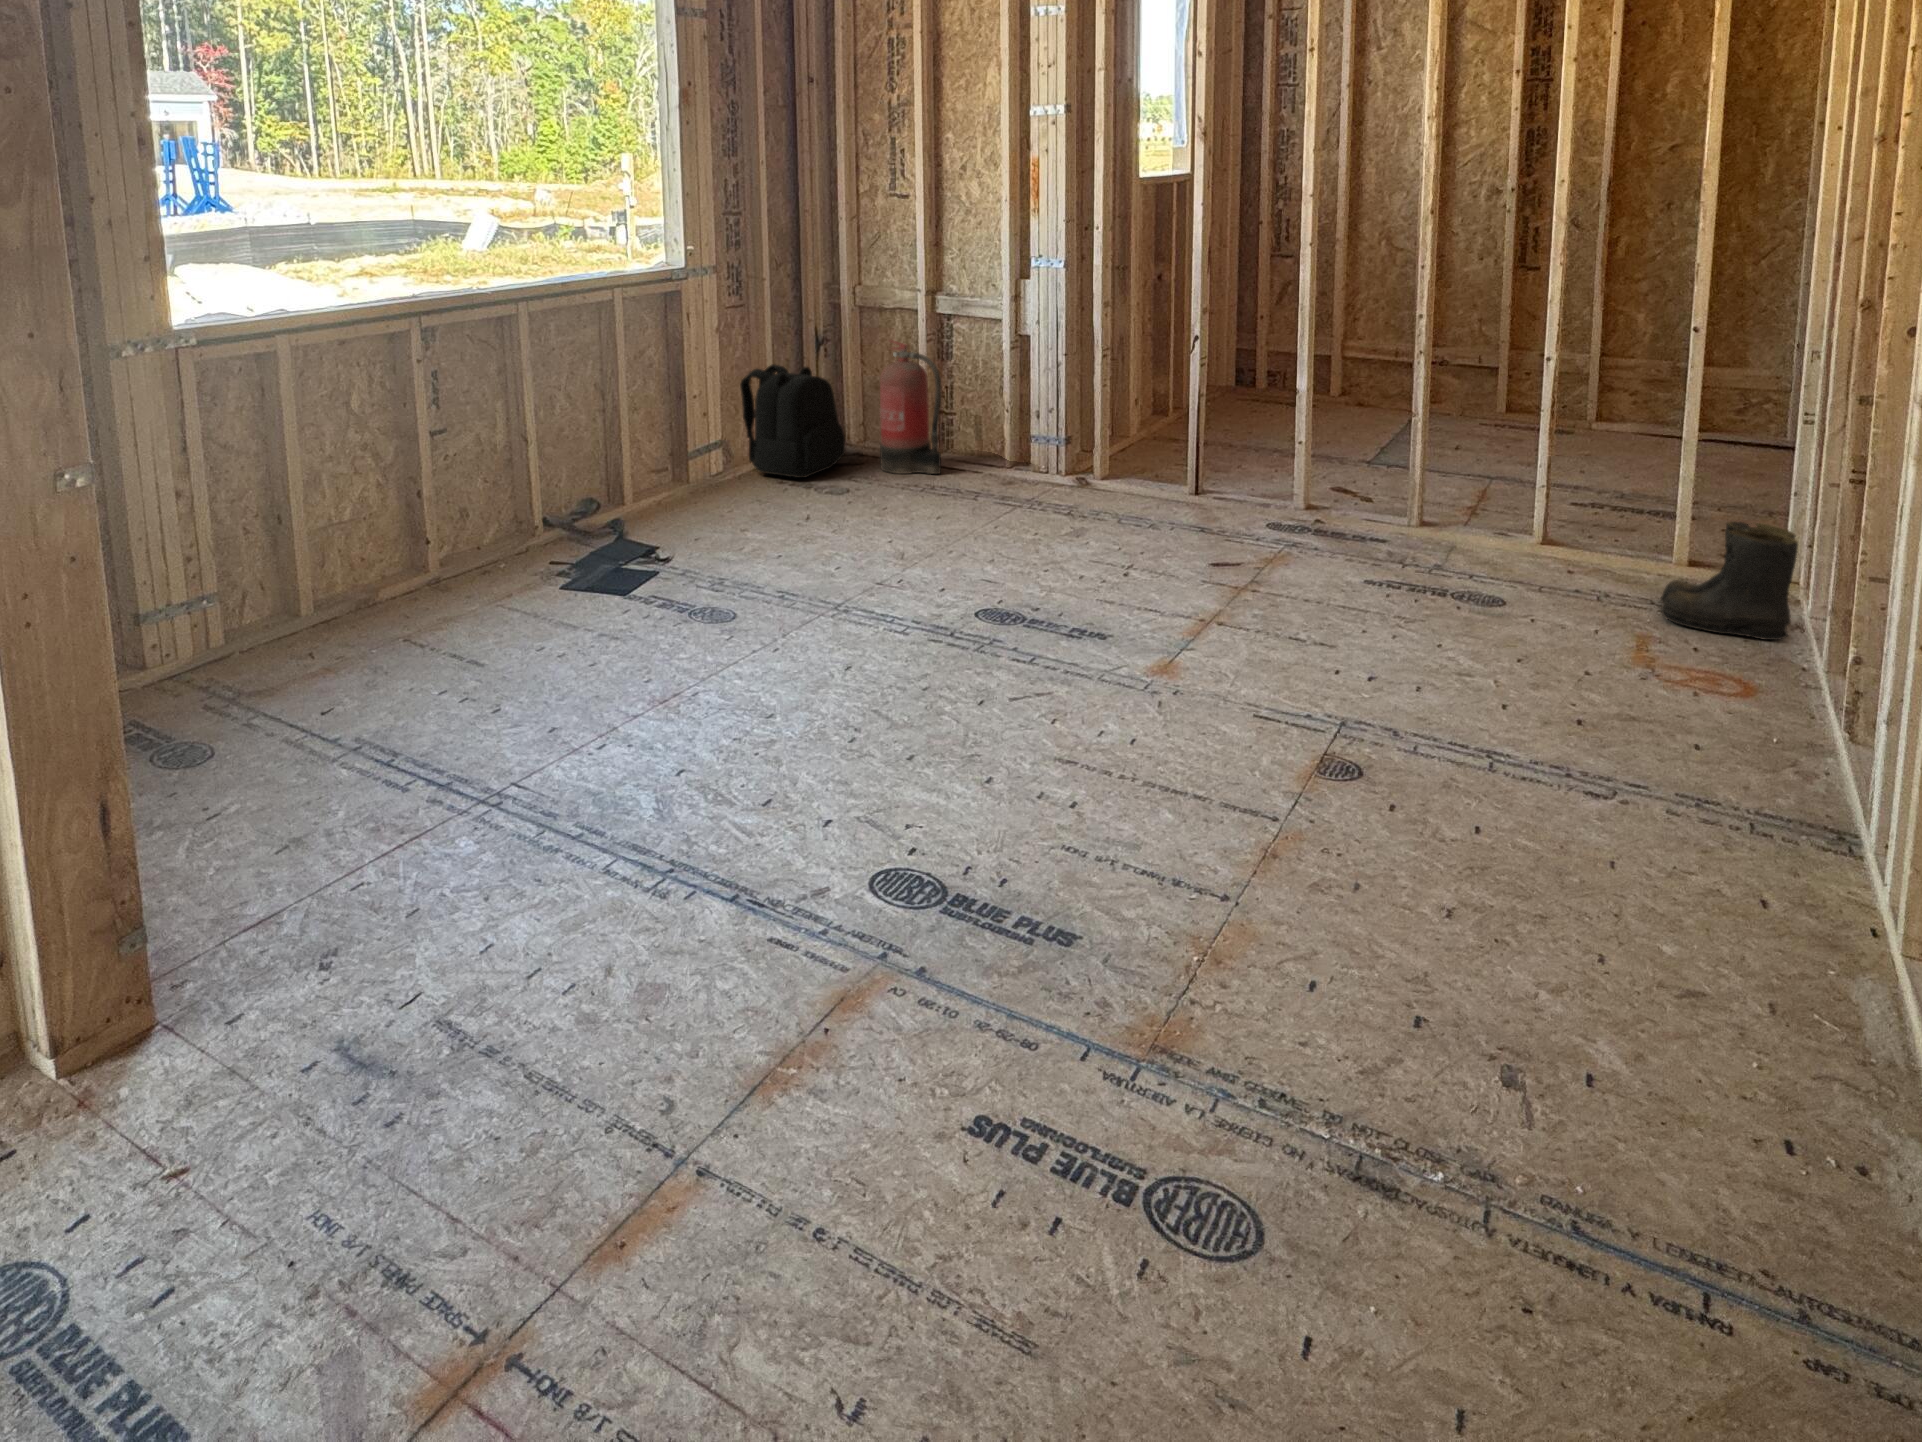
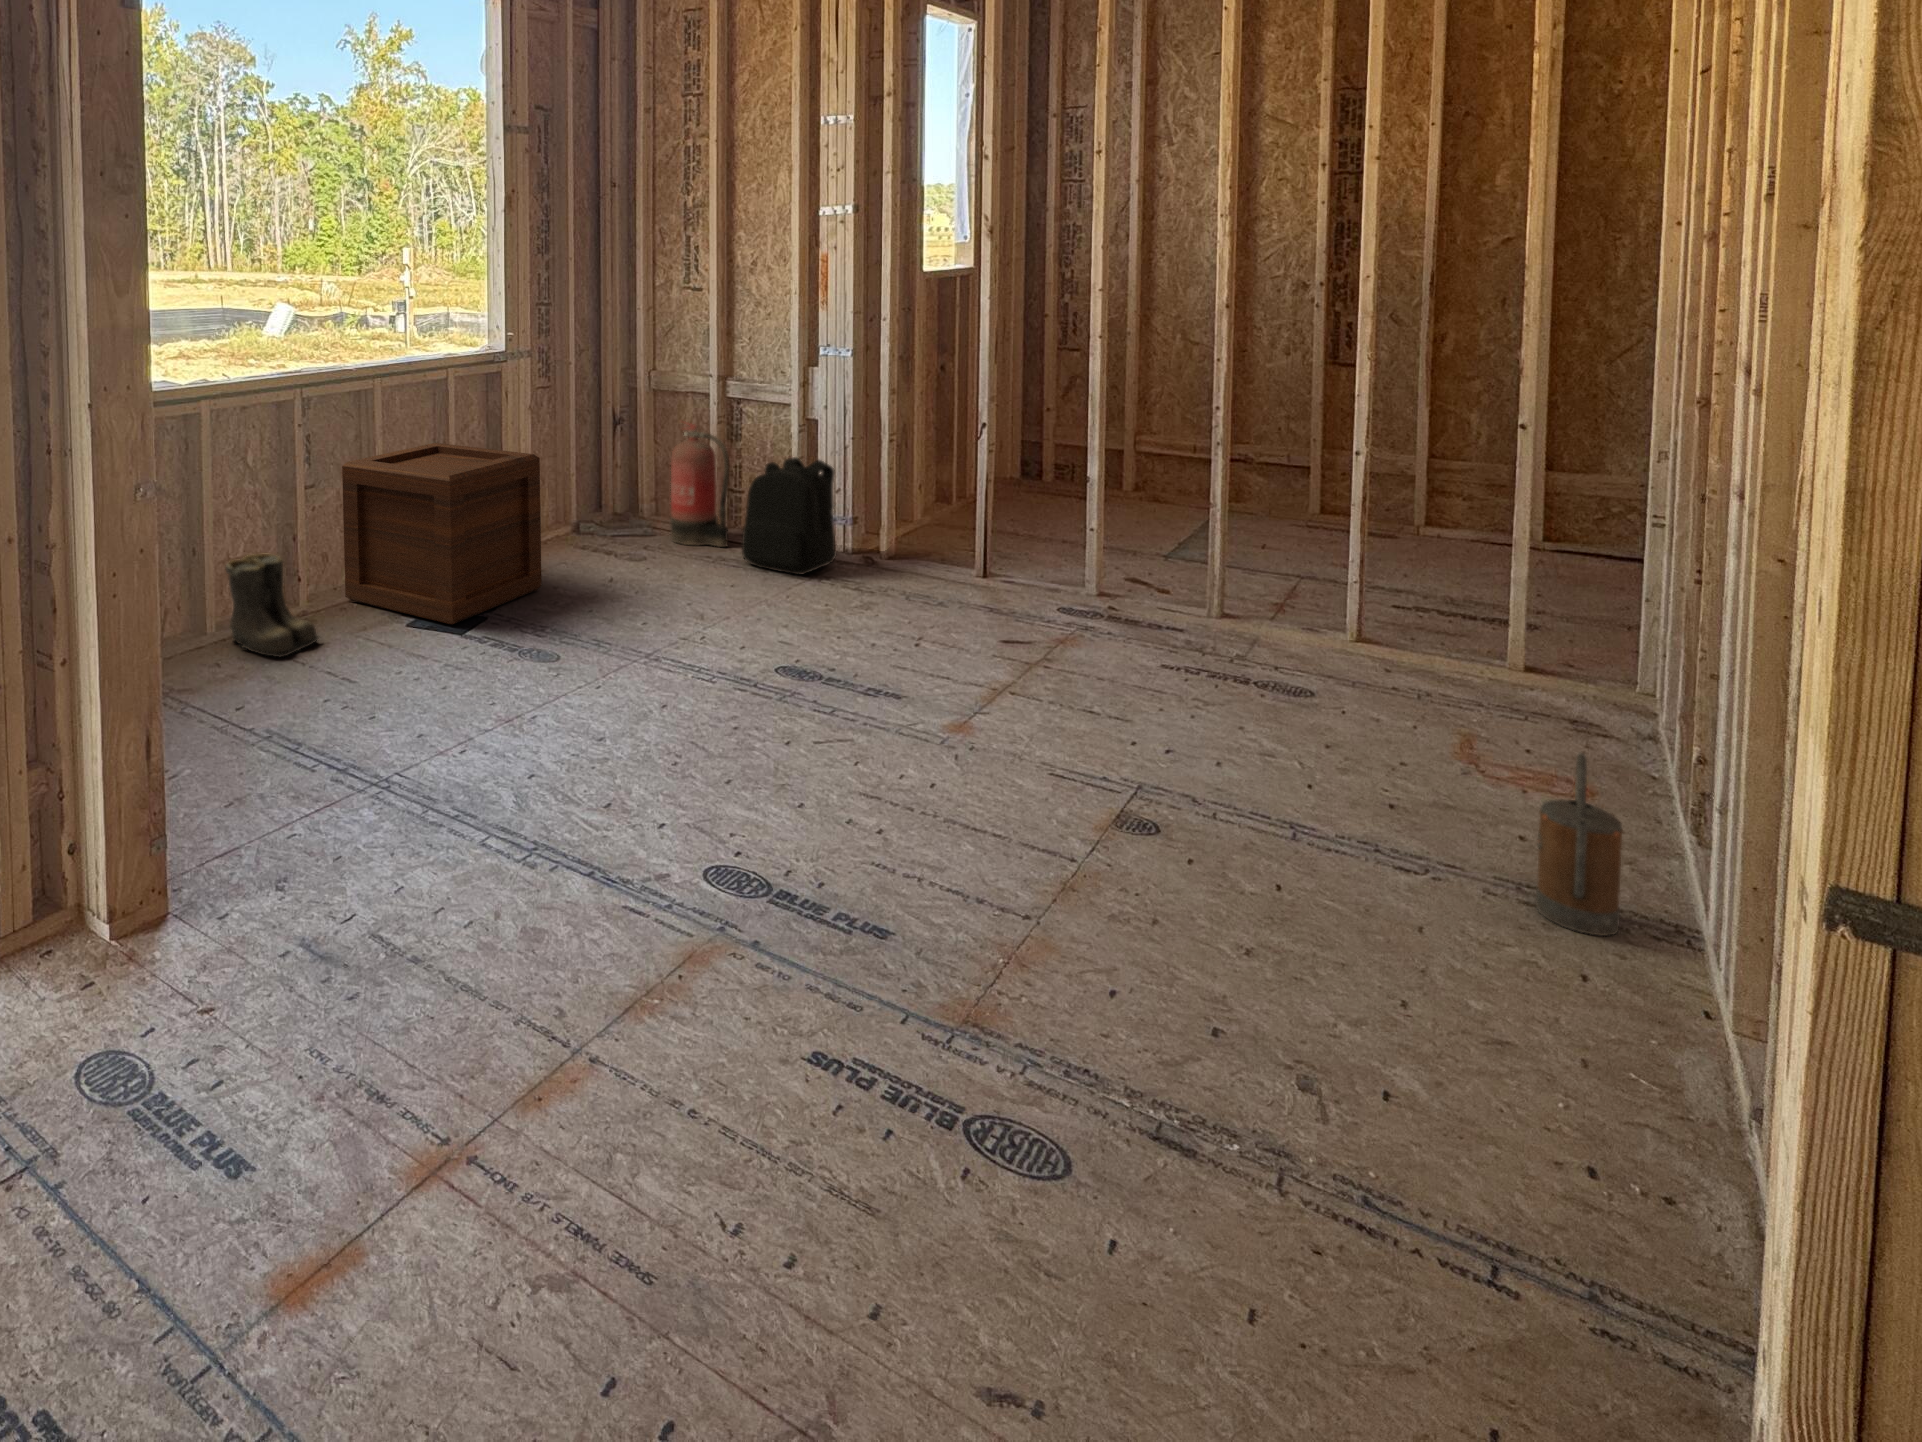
backpack: present [740,364,846,478] -> present [742,457,837,574]
wooden crate: none [481,374,729,584] -> present [342,443,542,625]
boots: present [1661,521,1798,640] -> present [226,554,319,657]
watering can: none [1712,665,1794,848] -> present [1536,753,1623,936]

